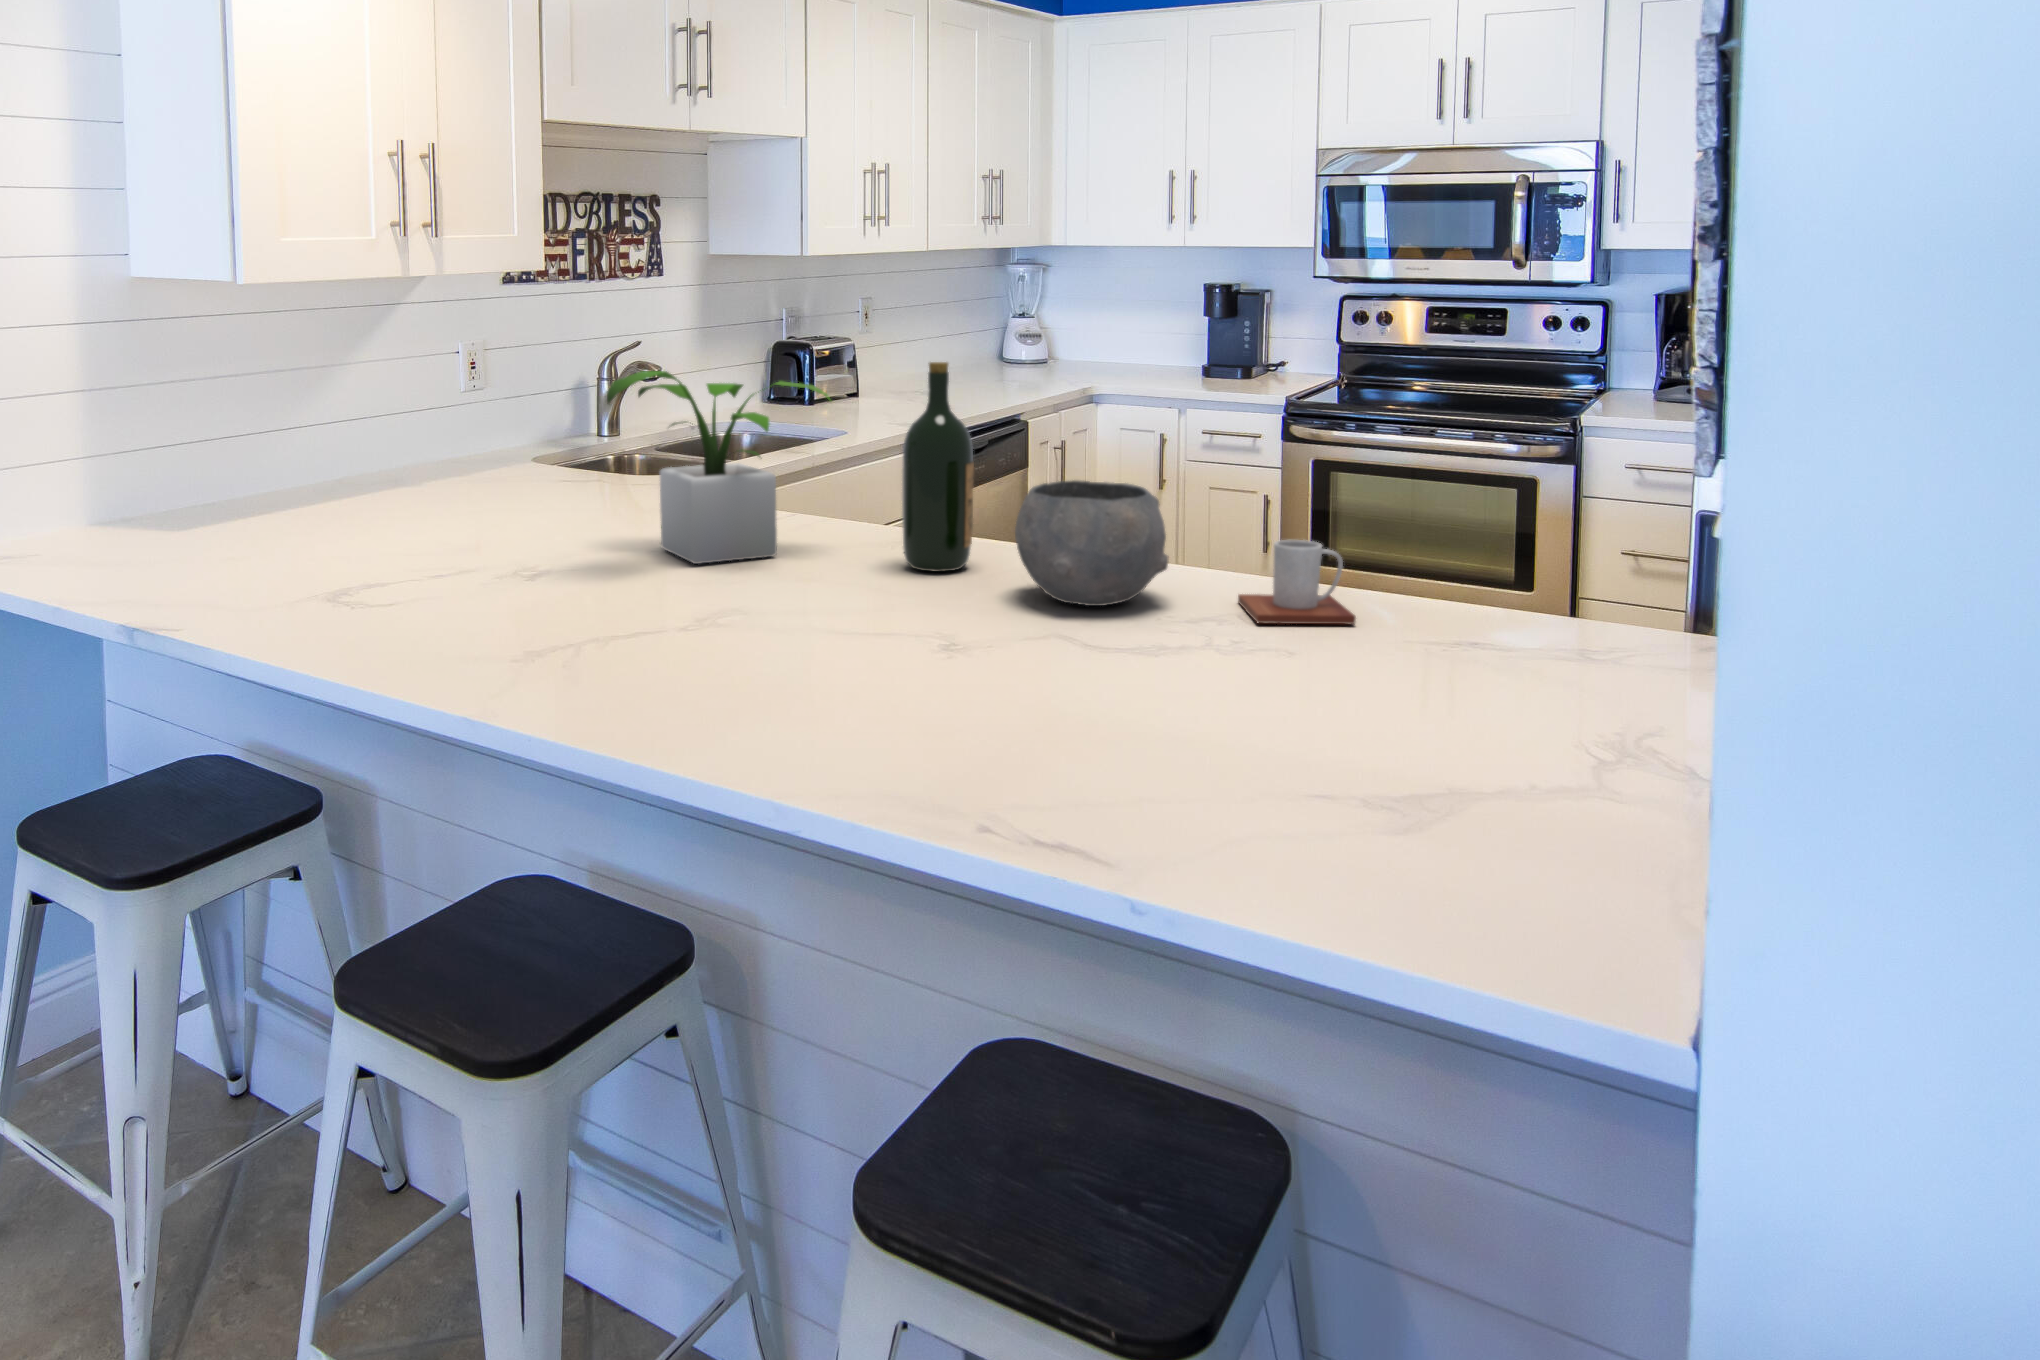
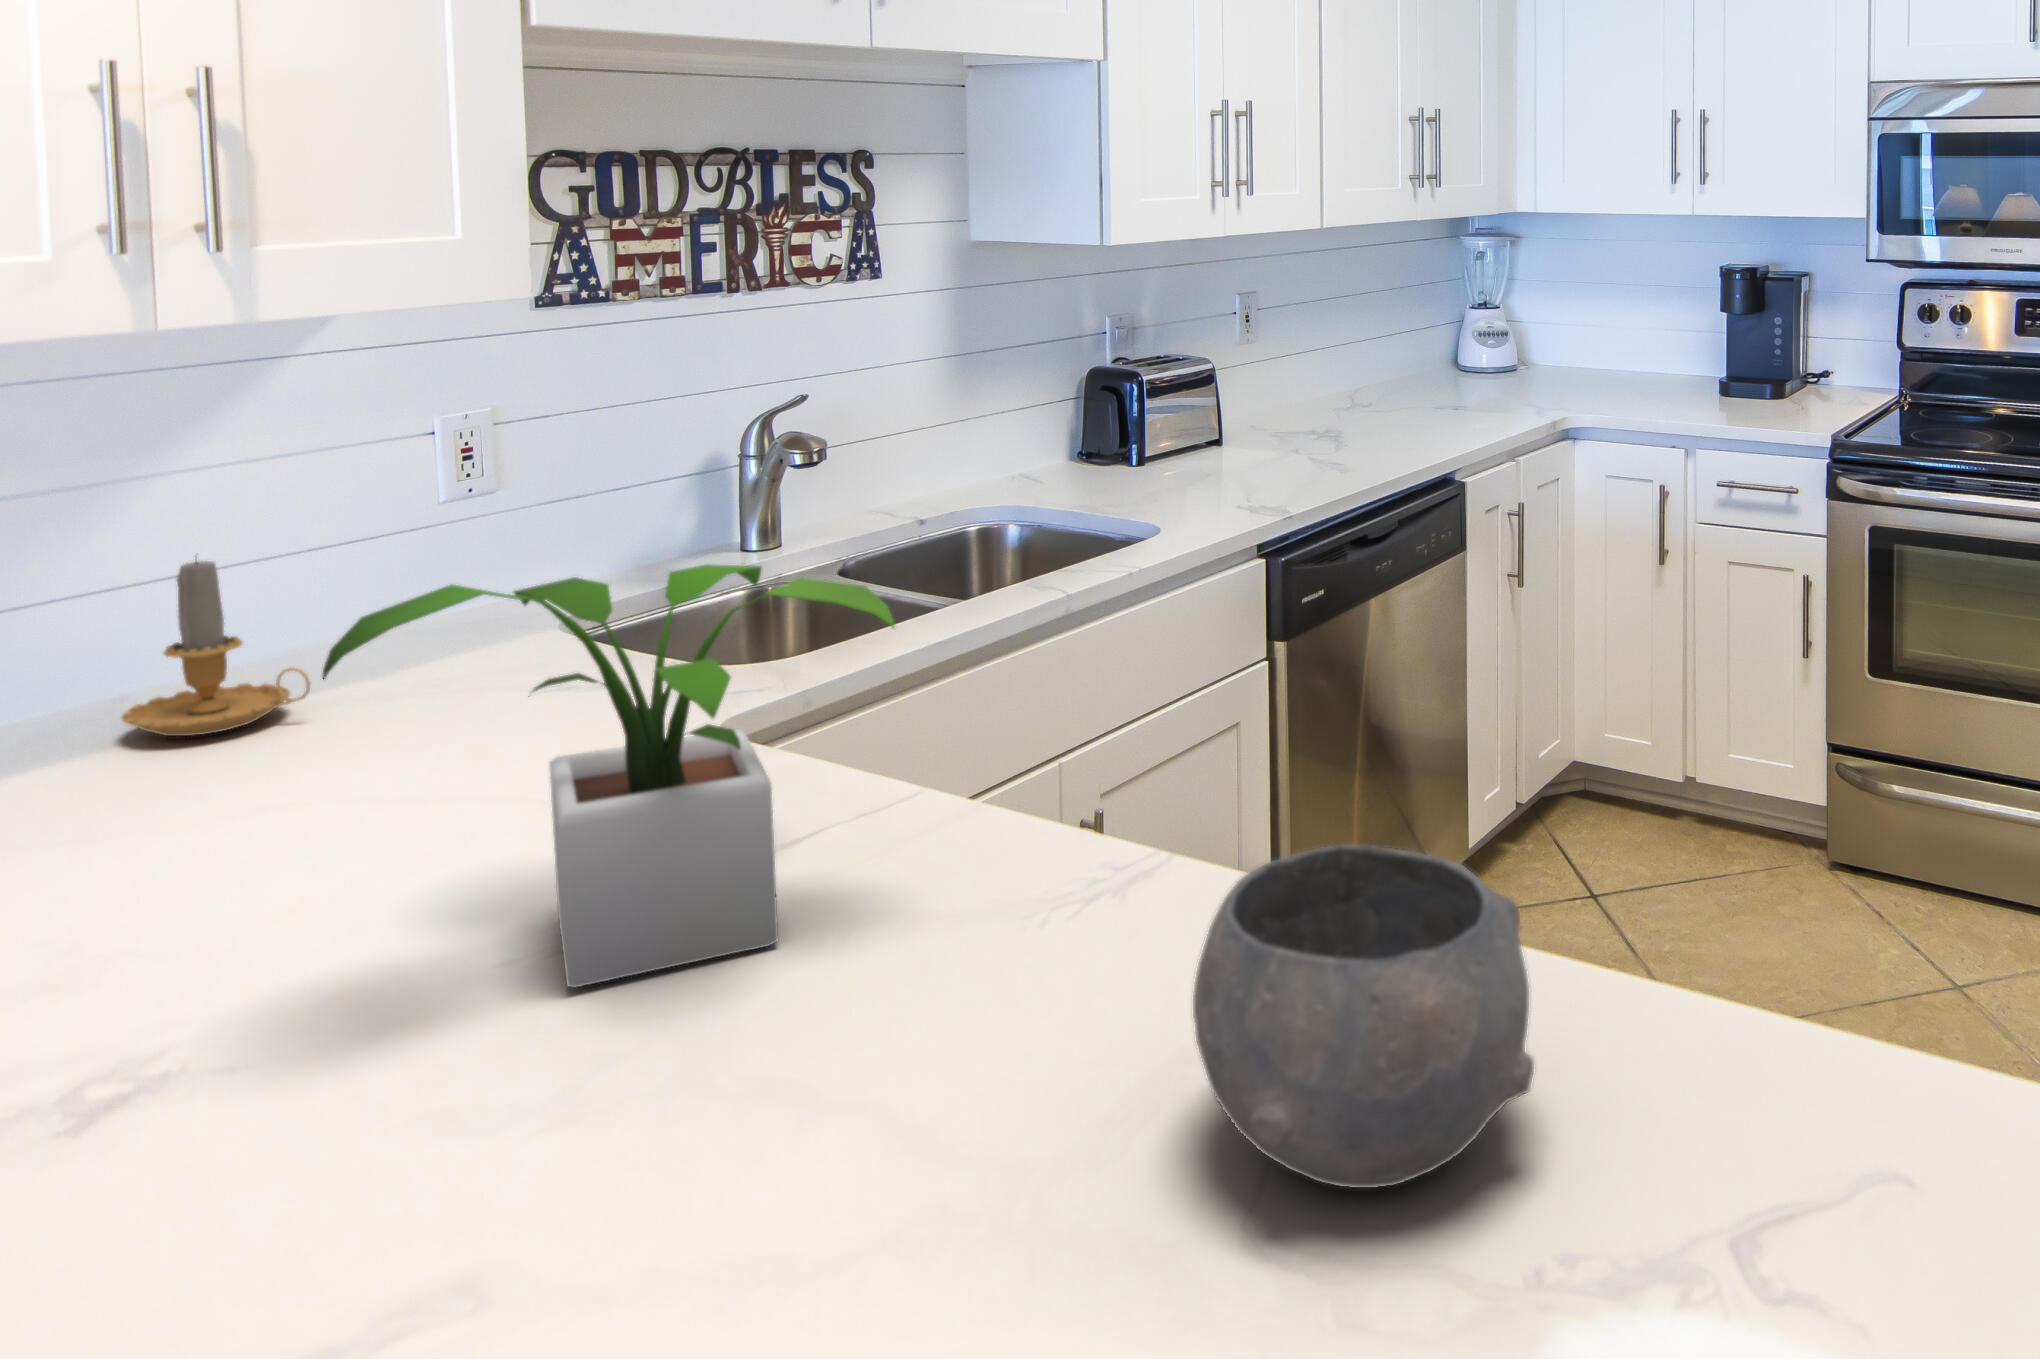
wine bottle: present [902,362,974,572] -> none [1010,561,1163,1010]
candle: none [354,403,445,500] -> present [122,560,310,736]
mug: present [1238,540,1356,624] -> none [1695,1021,1957,1272]

